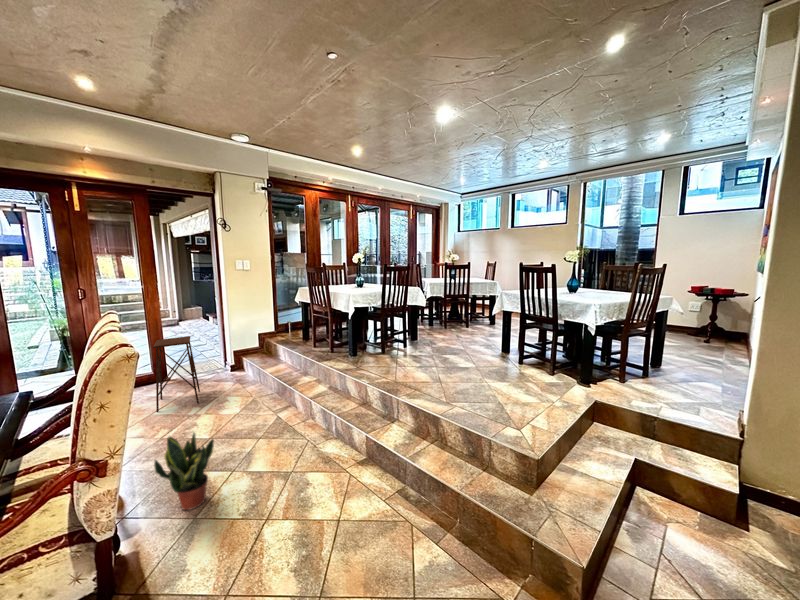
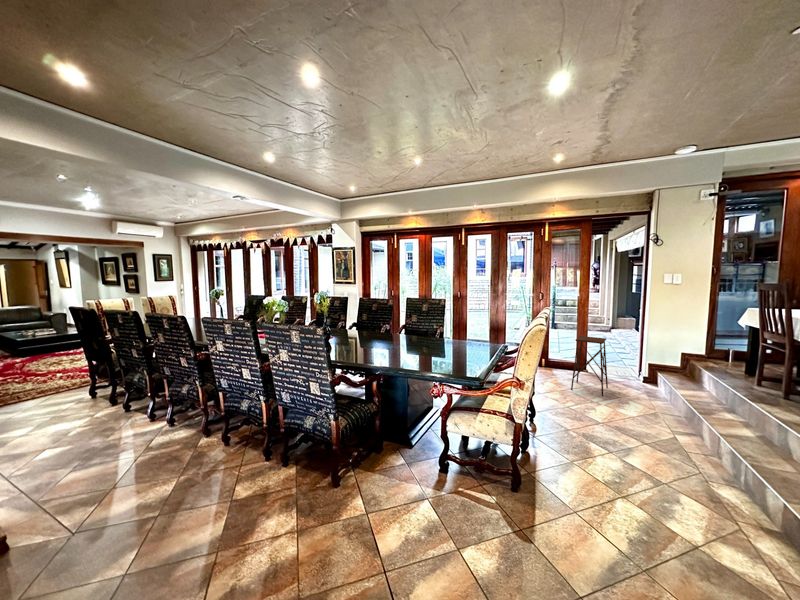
potted plant: present [154,433,214,510] -> none [553,397,597,458]

